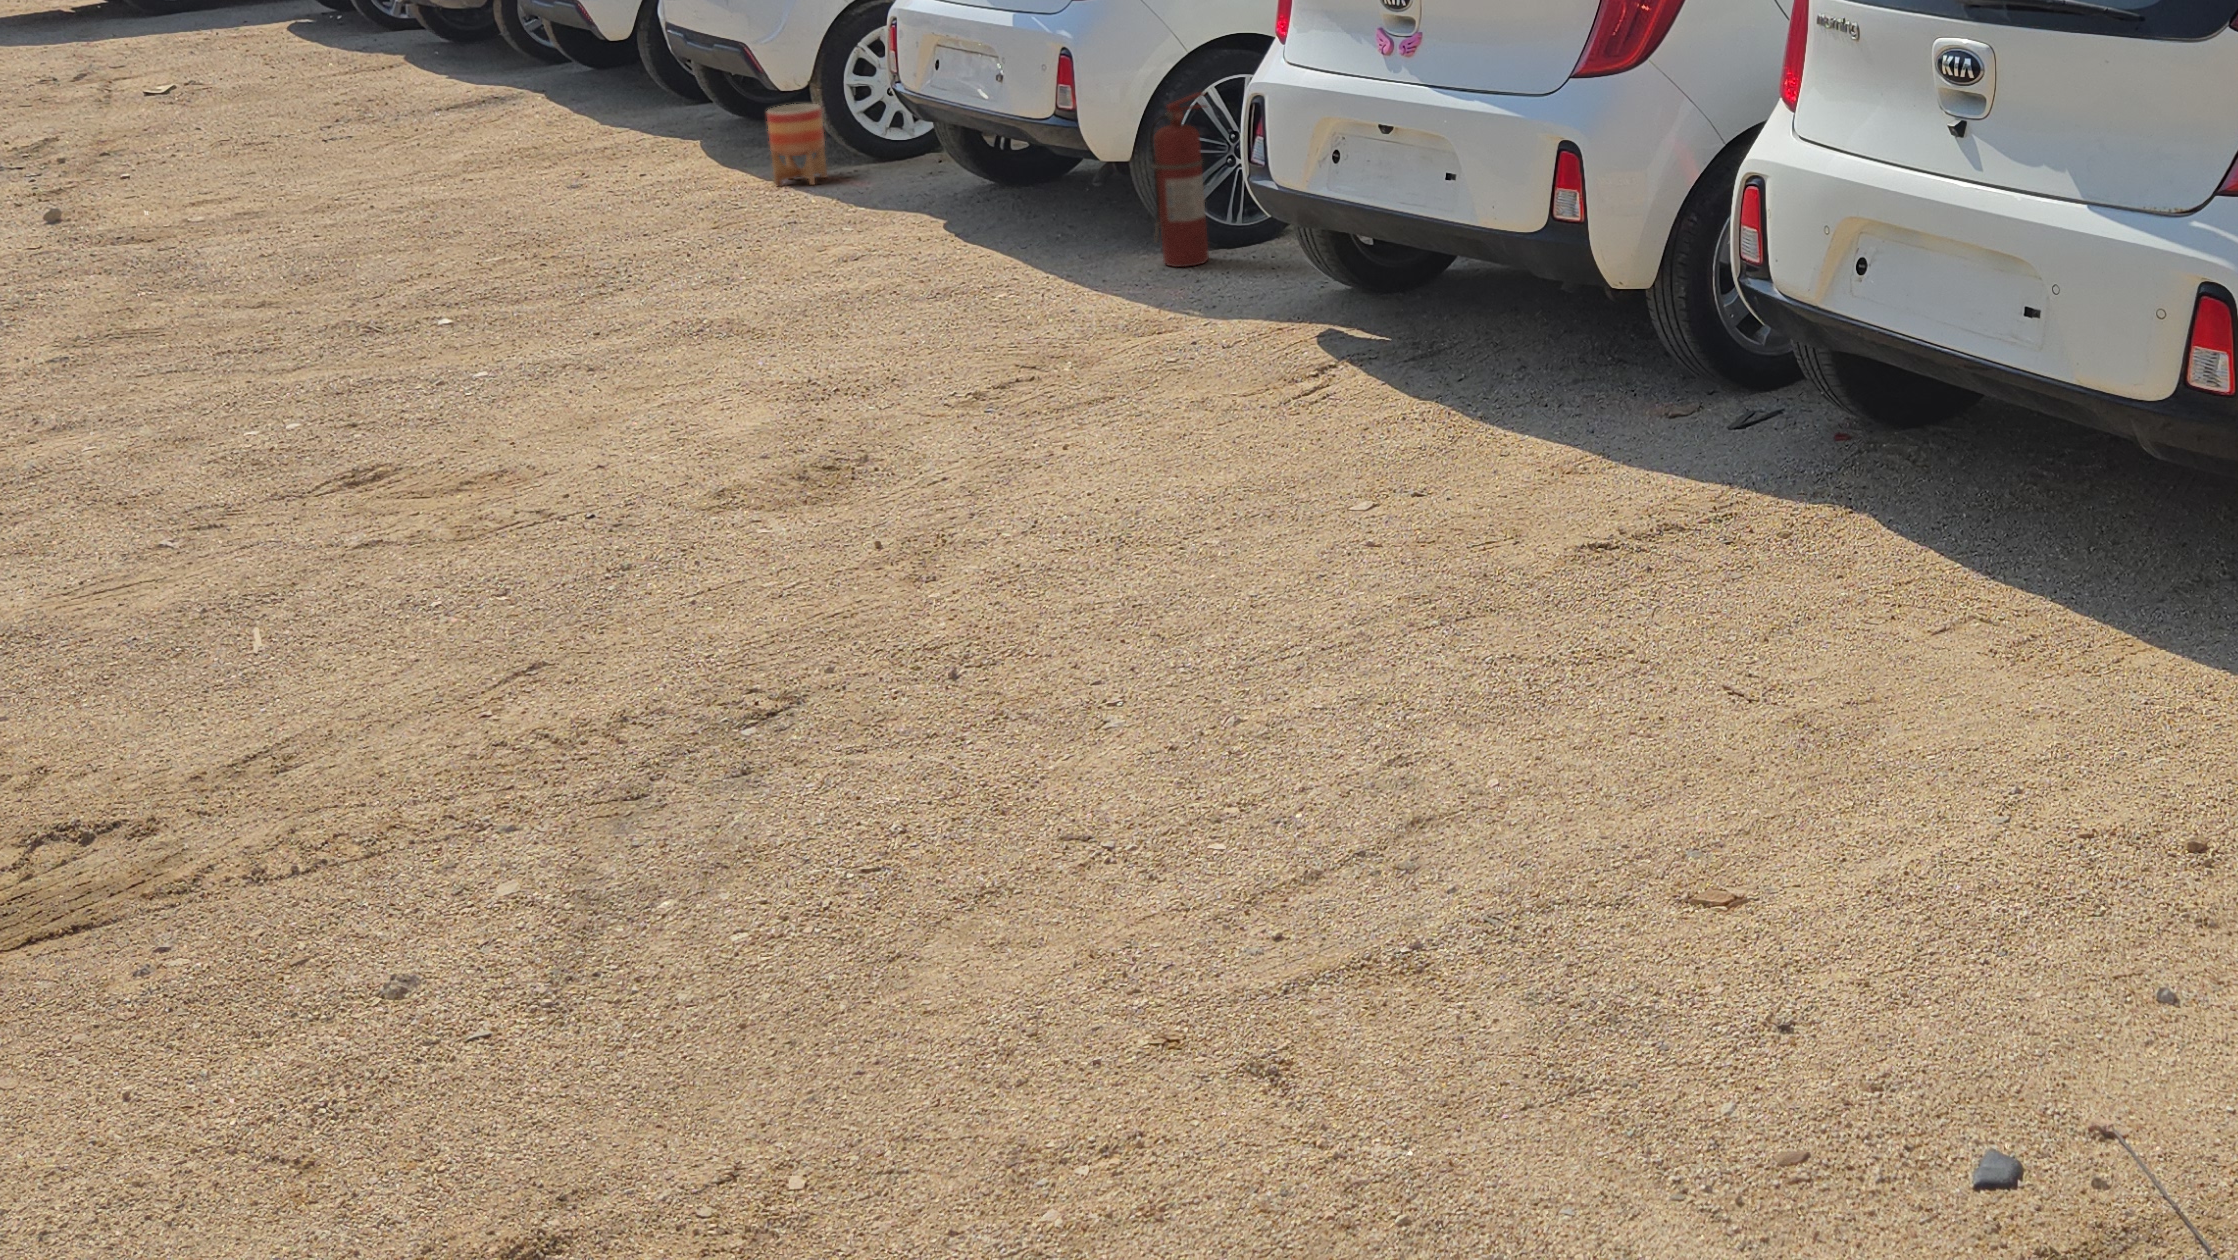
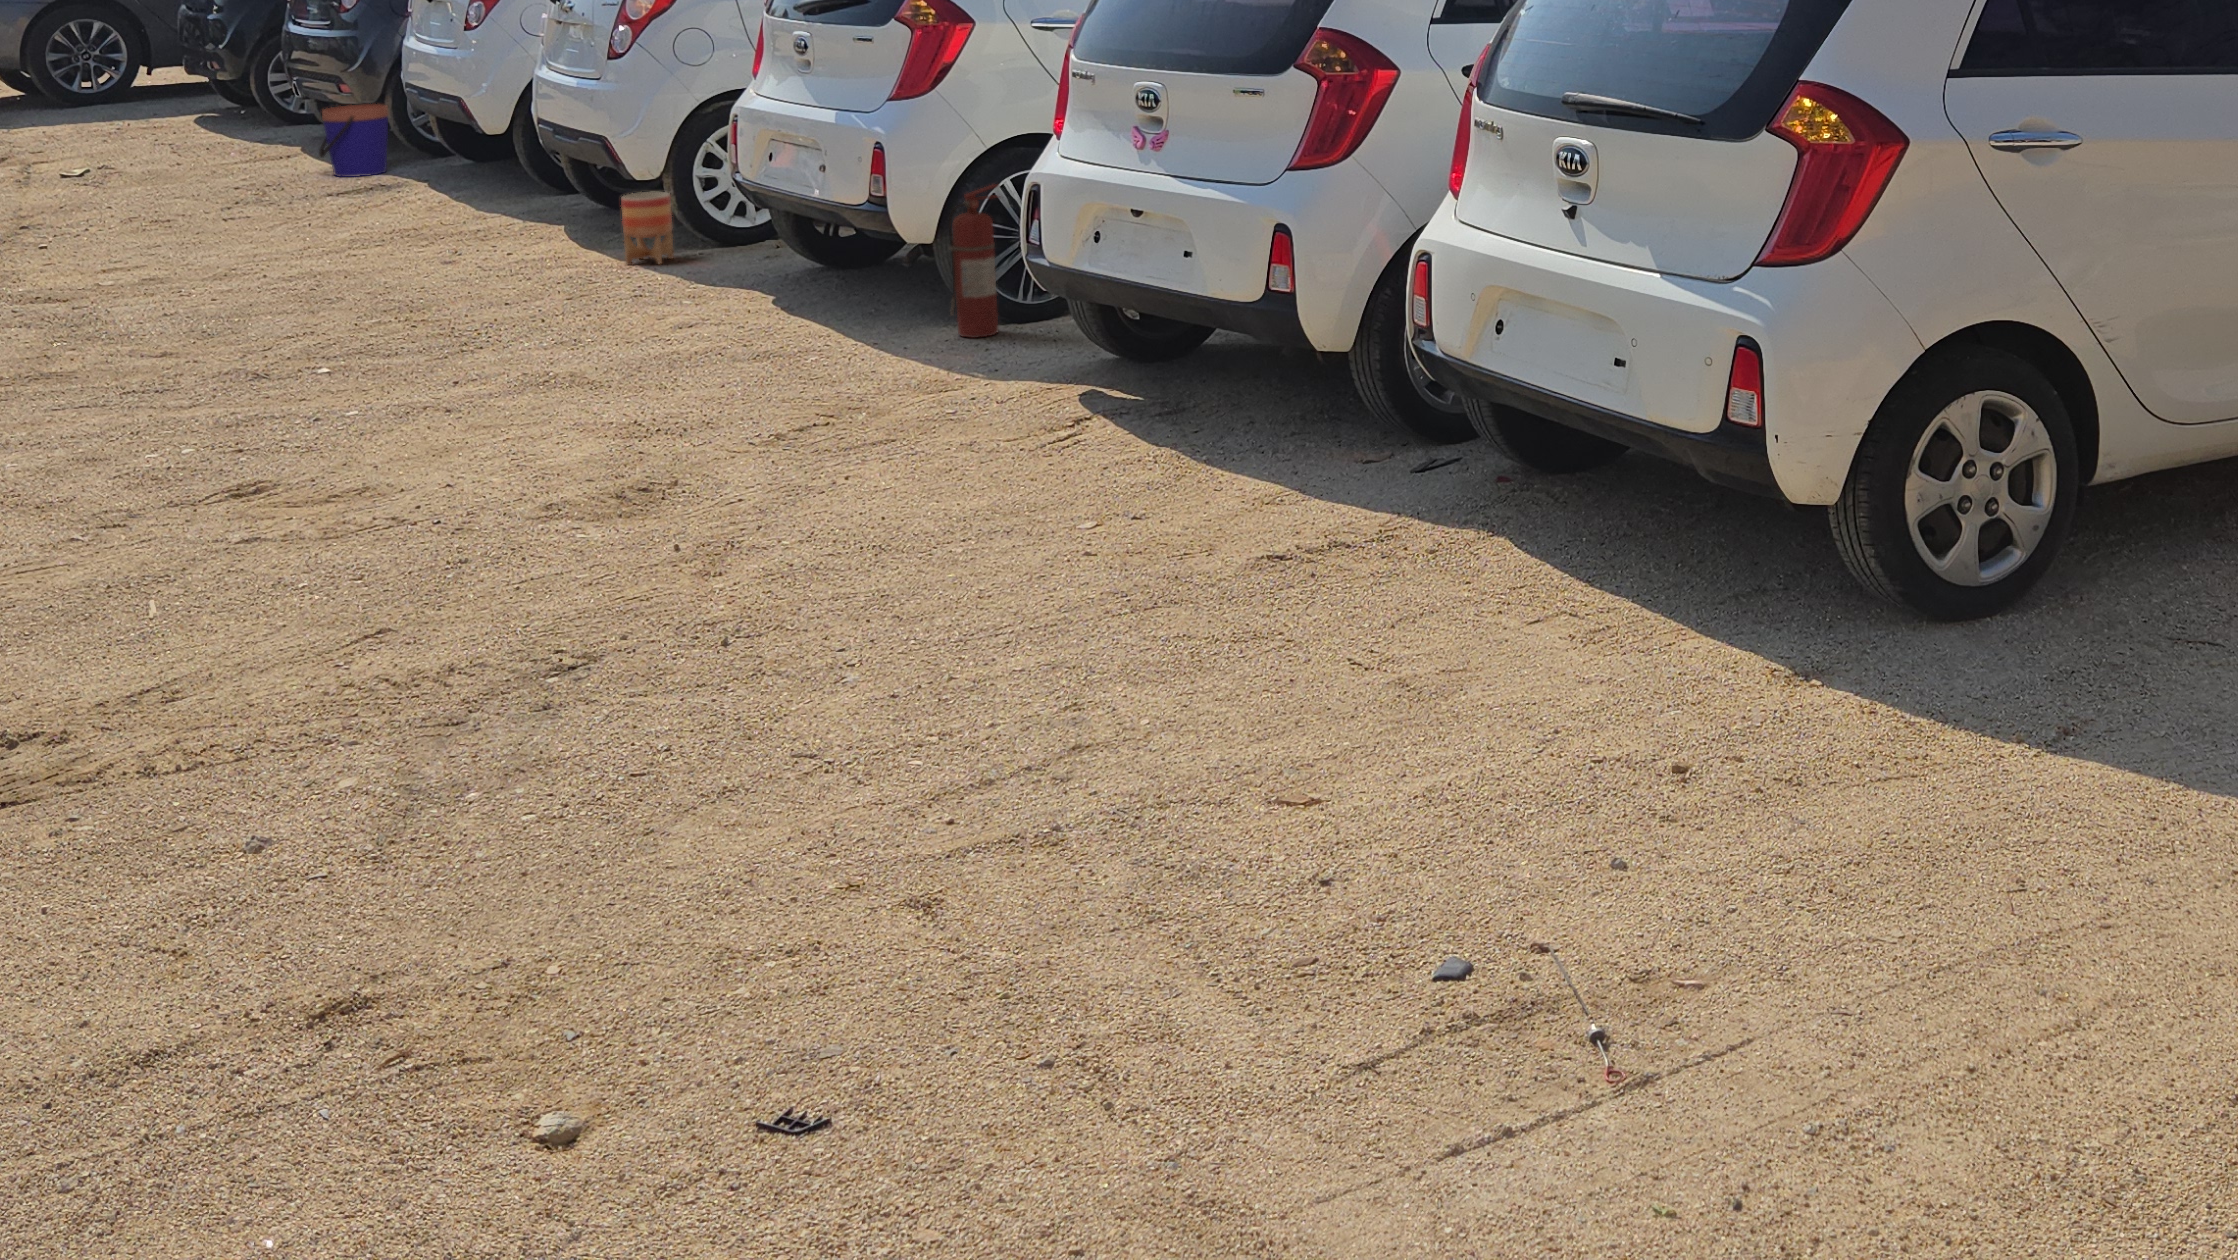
bucket: none [424,9,499,90] -> present [319,104,388,177]

